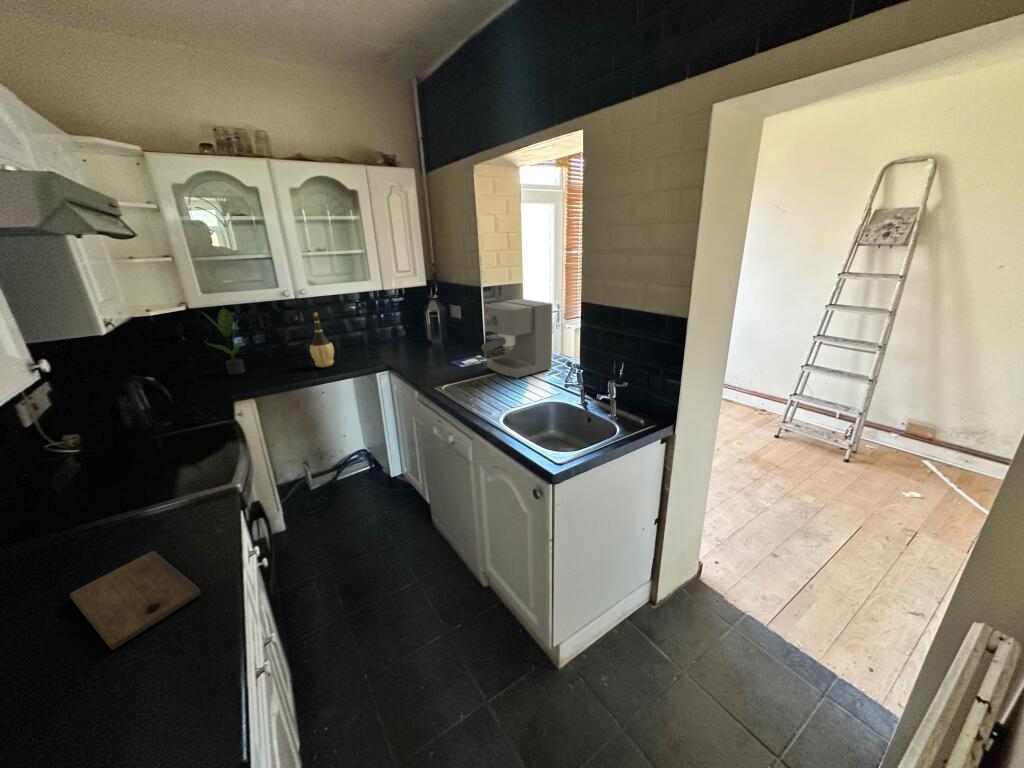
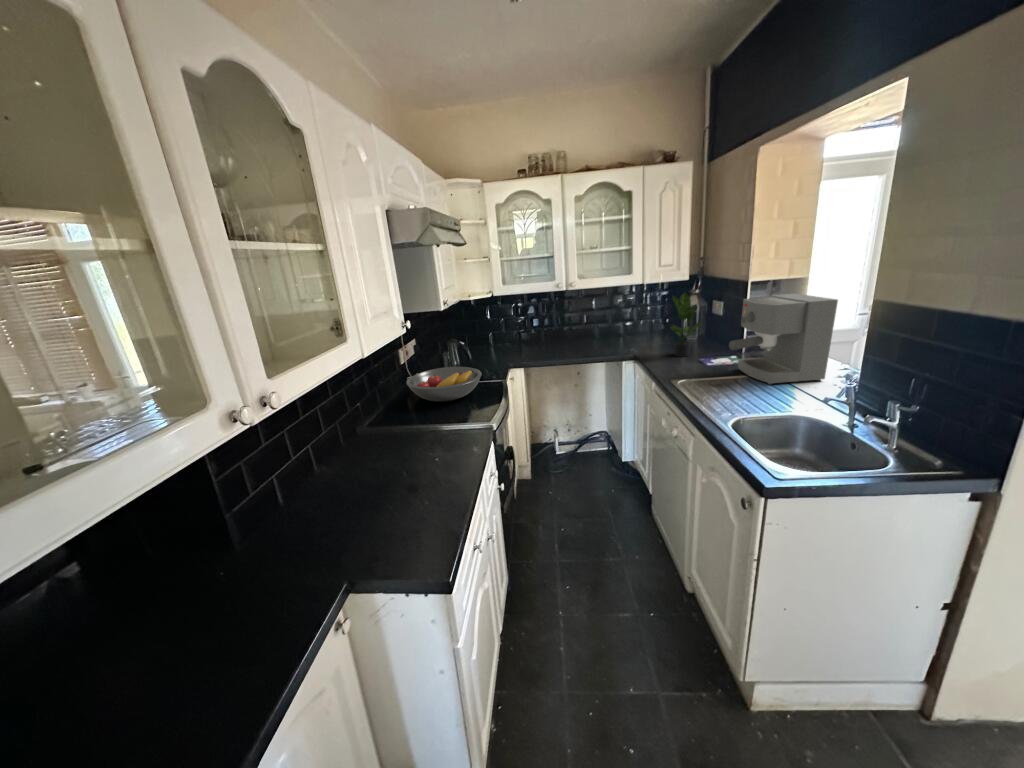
potted plant: present [202,308,248,375] -> present [671,293,702,357]
wine bottle: present [310,313,334,367] -> none [571,303,590,350]
fruit bowl: none [44,413,197,477] -> present [407,367,482,402]
cutting board: present [70,551,201,650] -> none [400,448,454,493]

